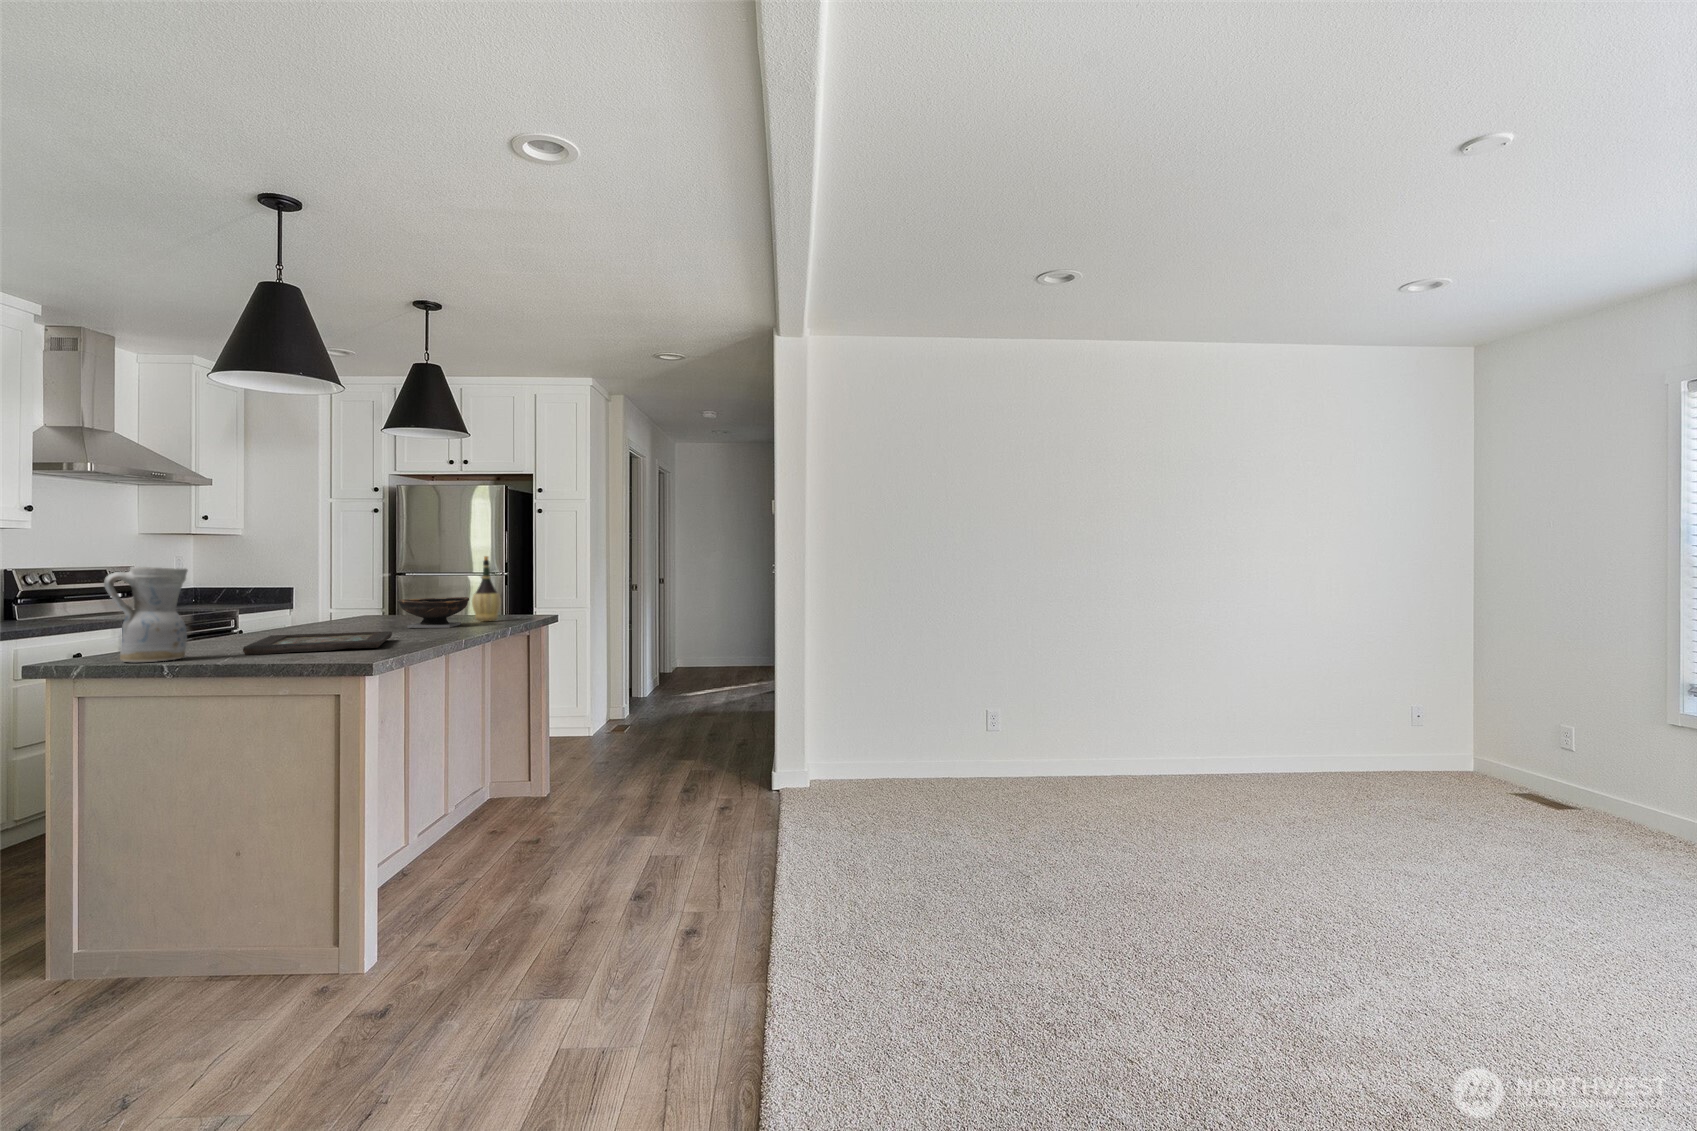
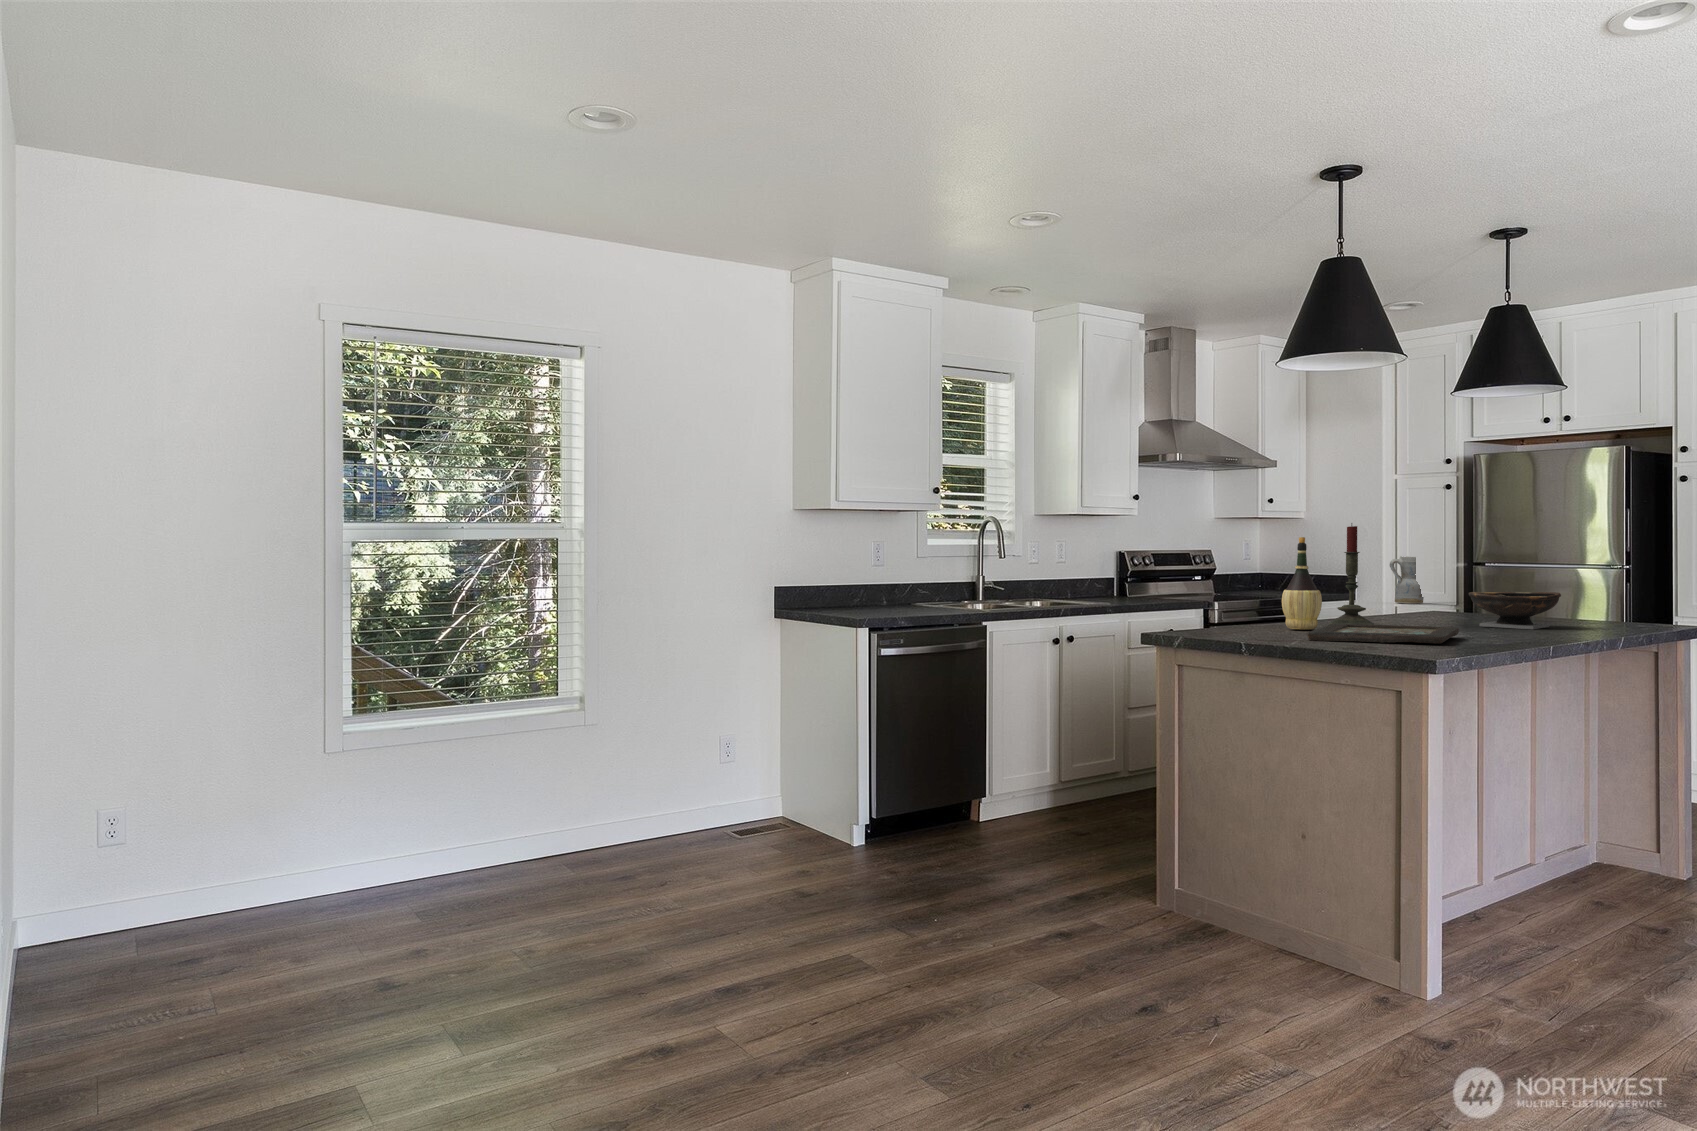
candle: none [268,539,313,639] -> present [1329,523,1374,625]
wine bottle: present [472,556,501,621] -> present [1282,537,1322,630]
ceramic pitcher: present [104,567,187,662] -> present [1390,556,1424,604]

